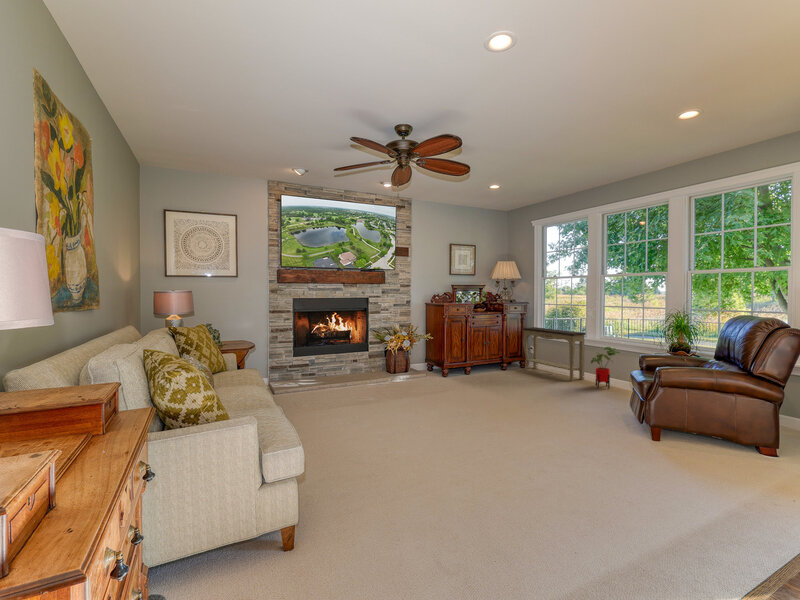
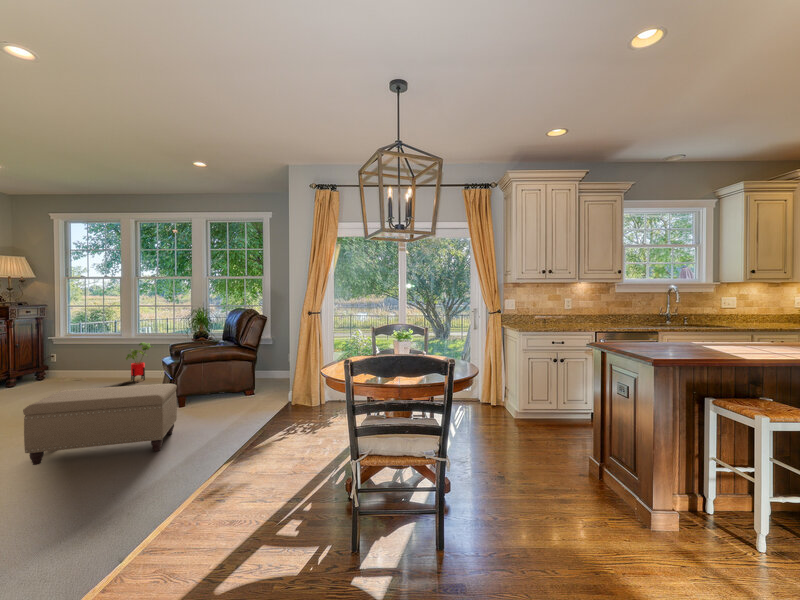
console table: present [523,327,586,381] -> none [40,332,120,382]
ottoman: none [500,395,654,508] -> present [23,384,177,465]

